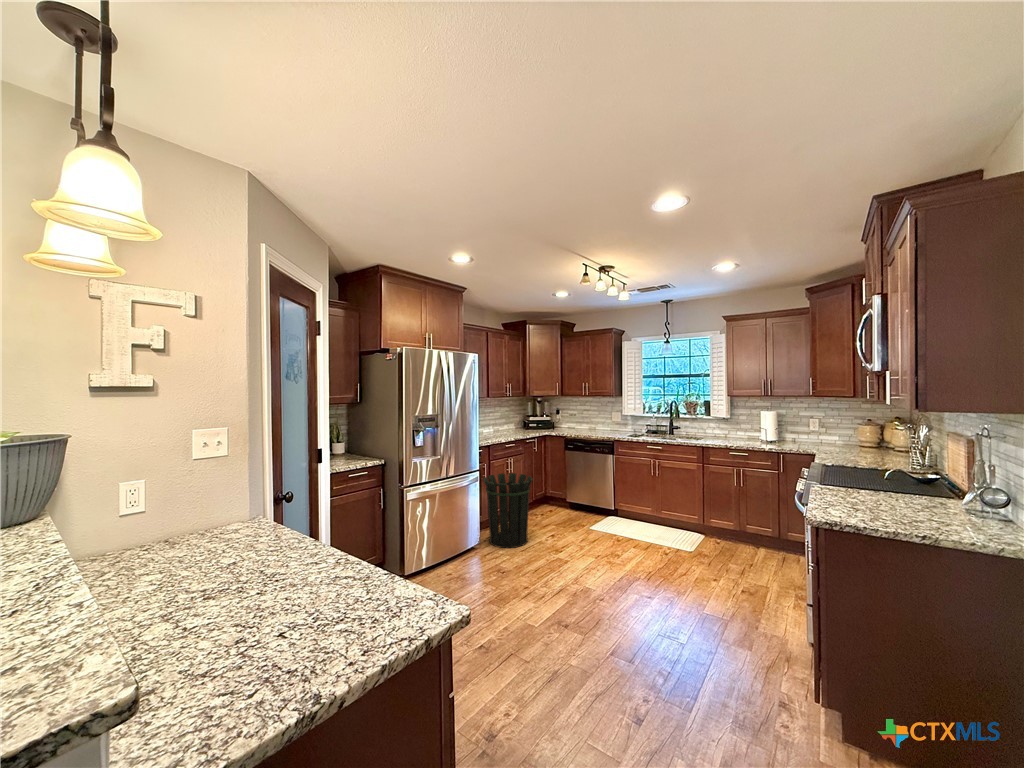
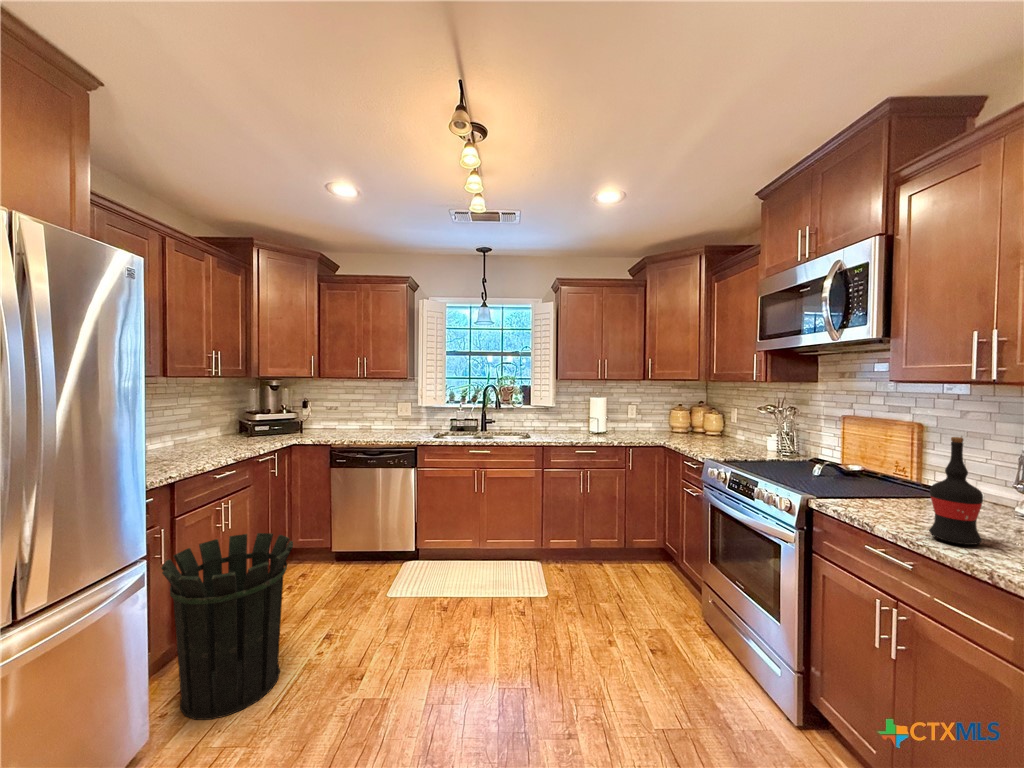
wine bottle: none [834,437,866,506] -> present [929,437,983,545]

